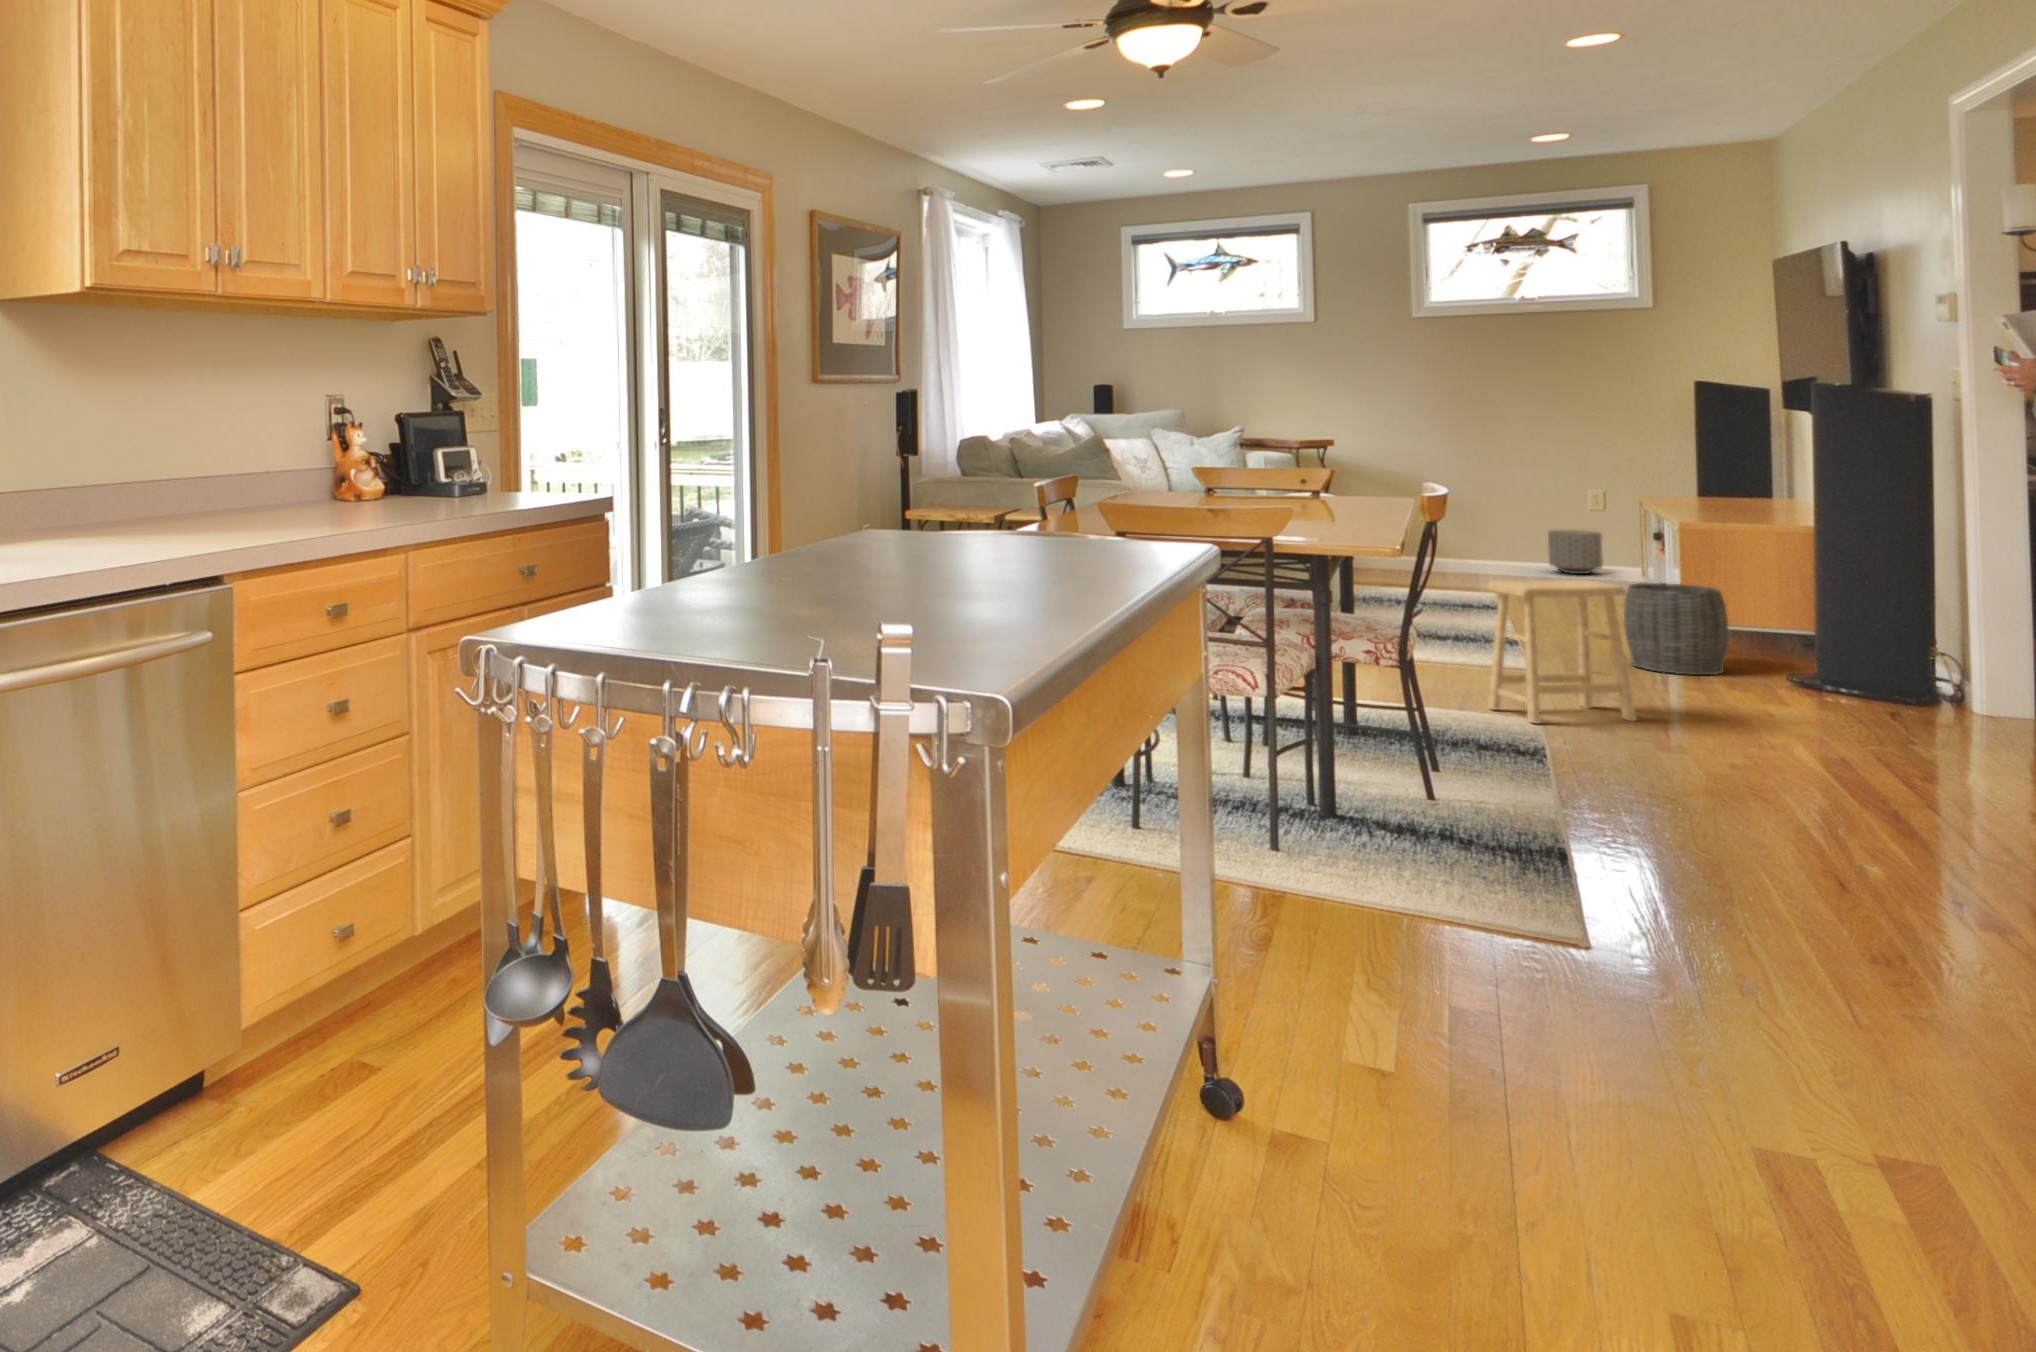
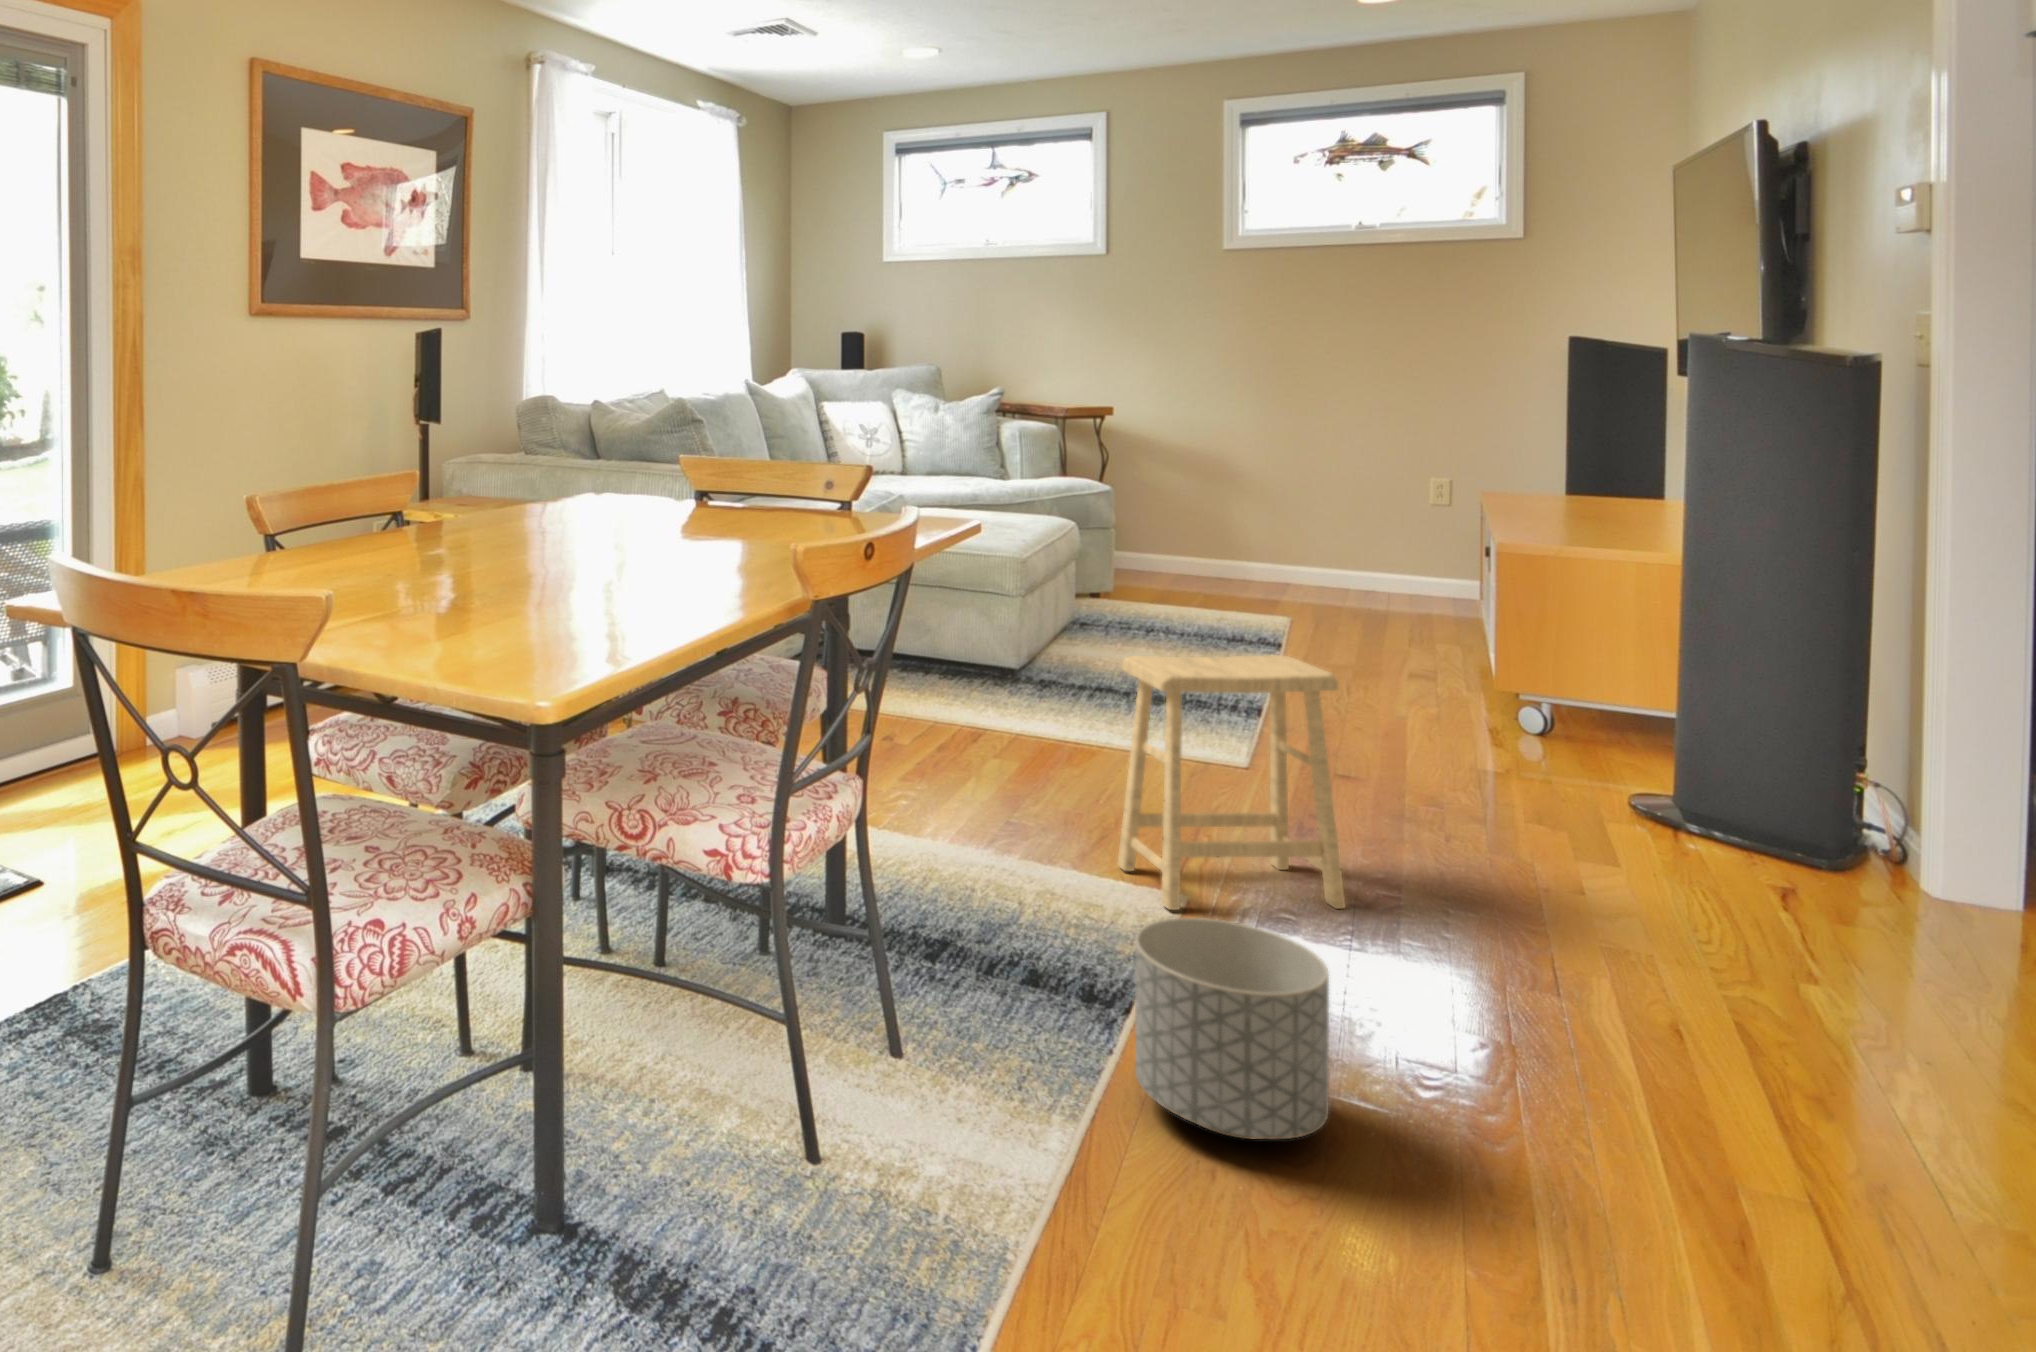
planter: present [1548,530,1603,574] -> present [1135,918,1329,1139]
woven basket: present [1624,583,1729,675] -> none [1393,638,1545,792]

